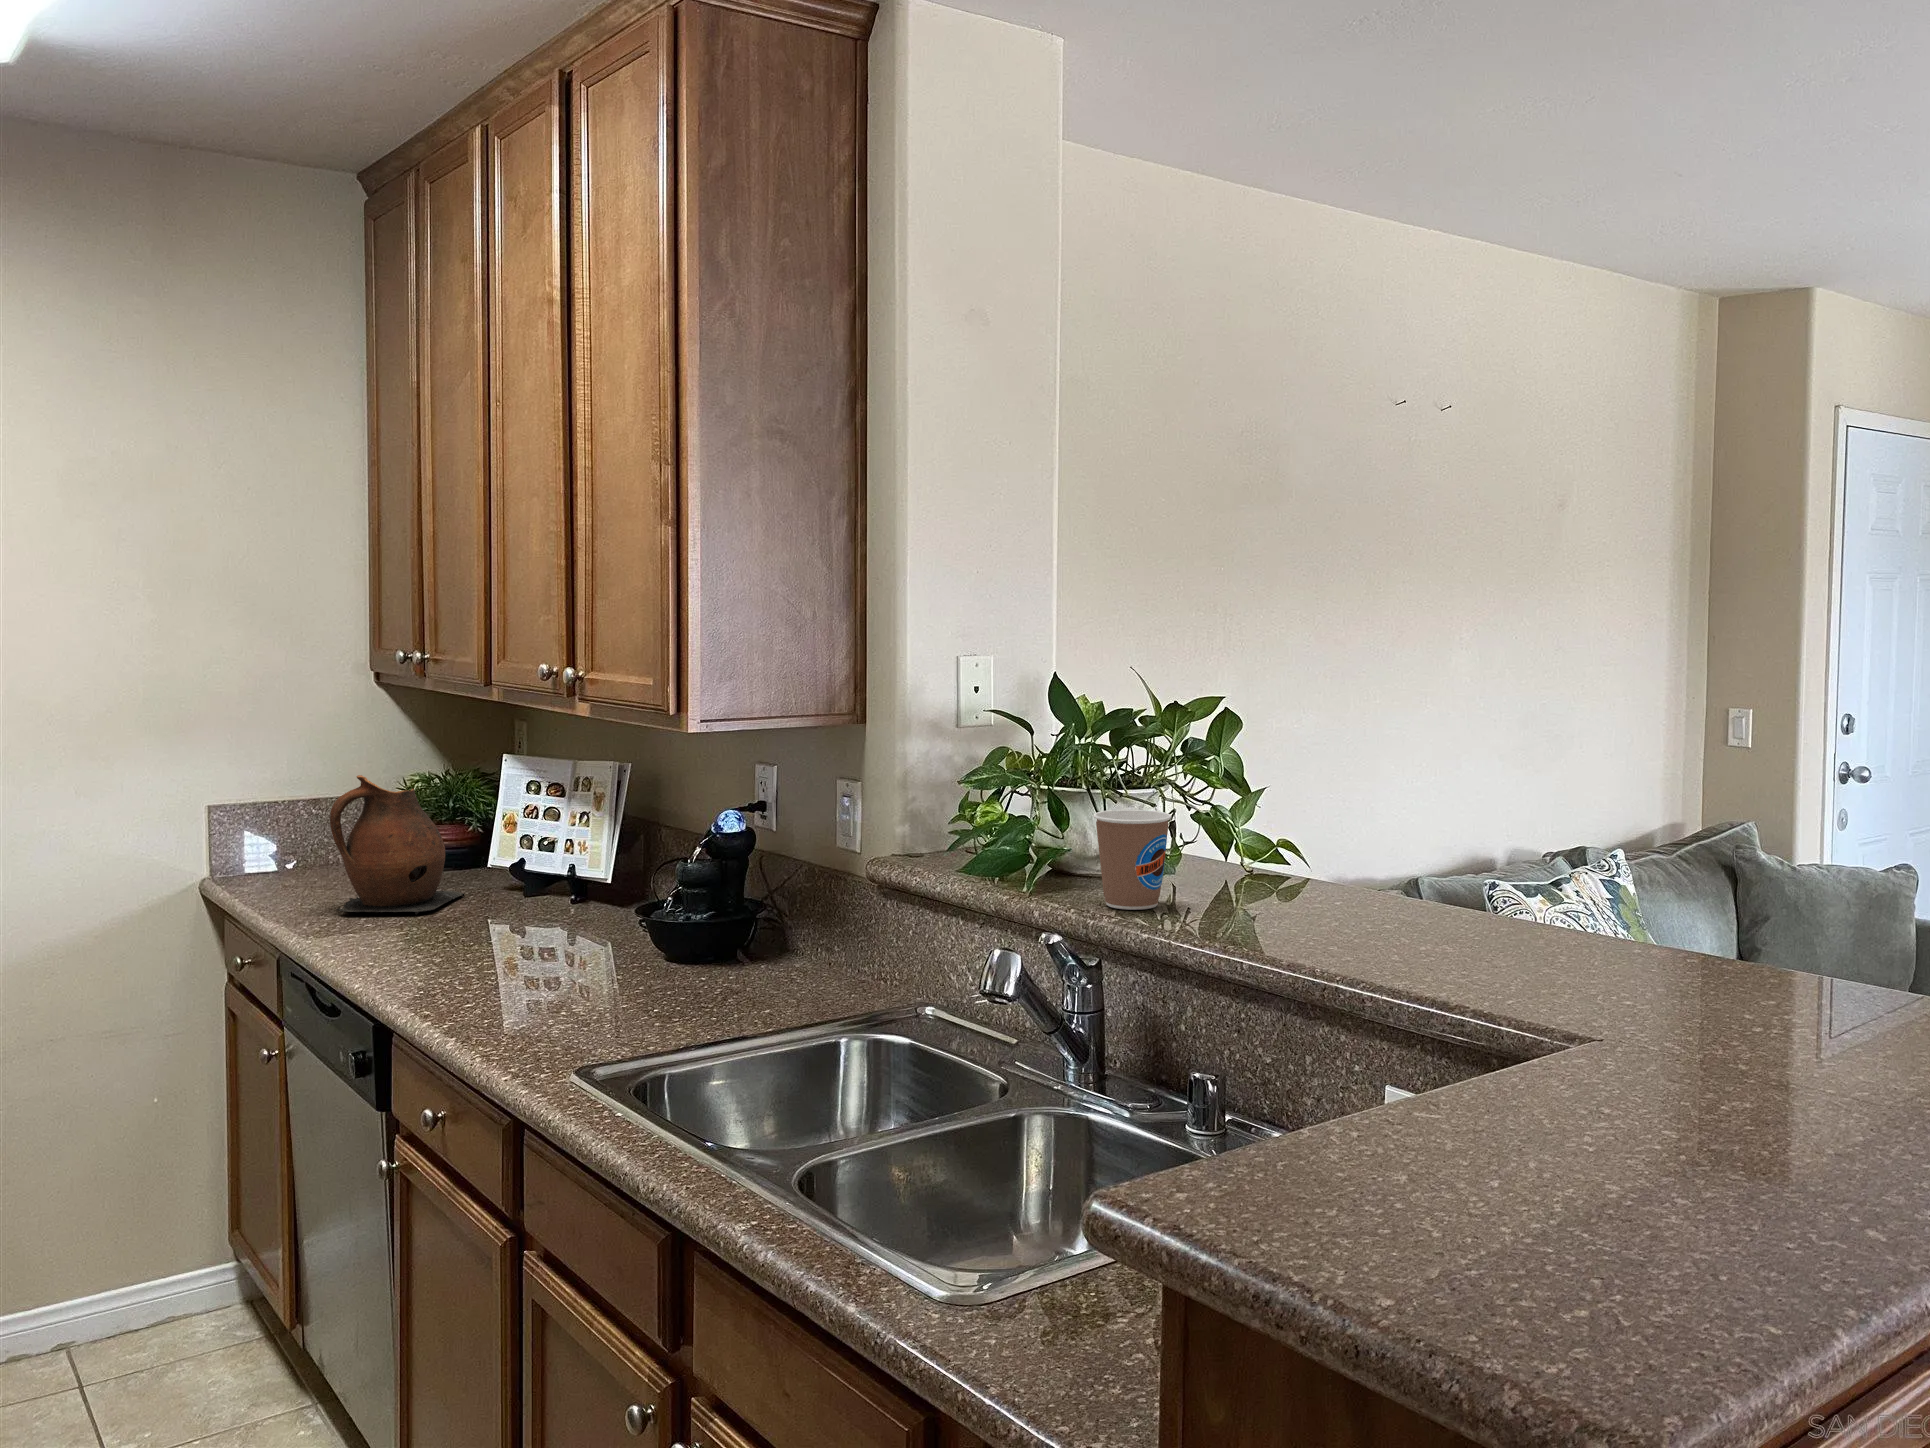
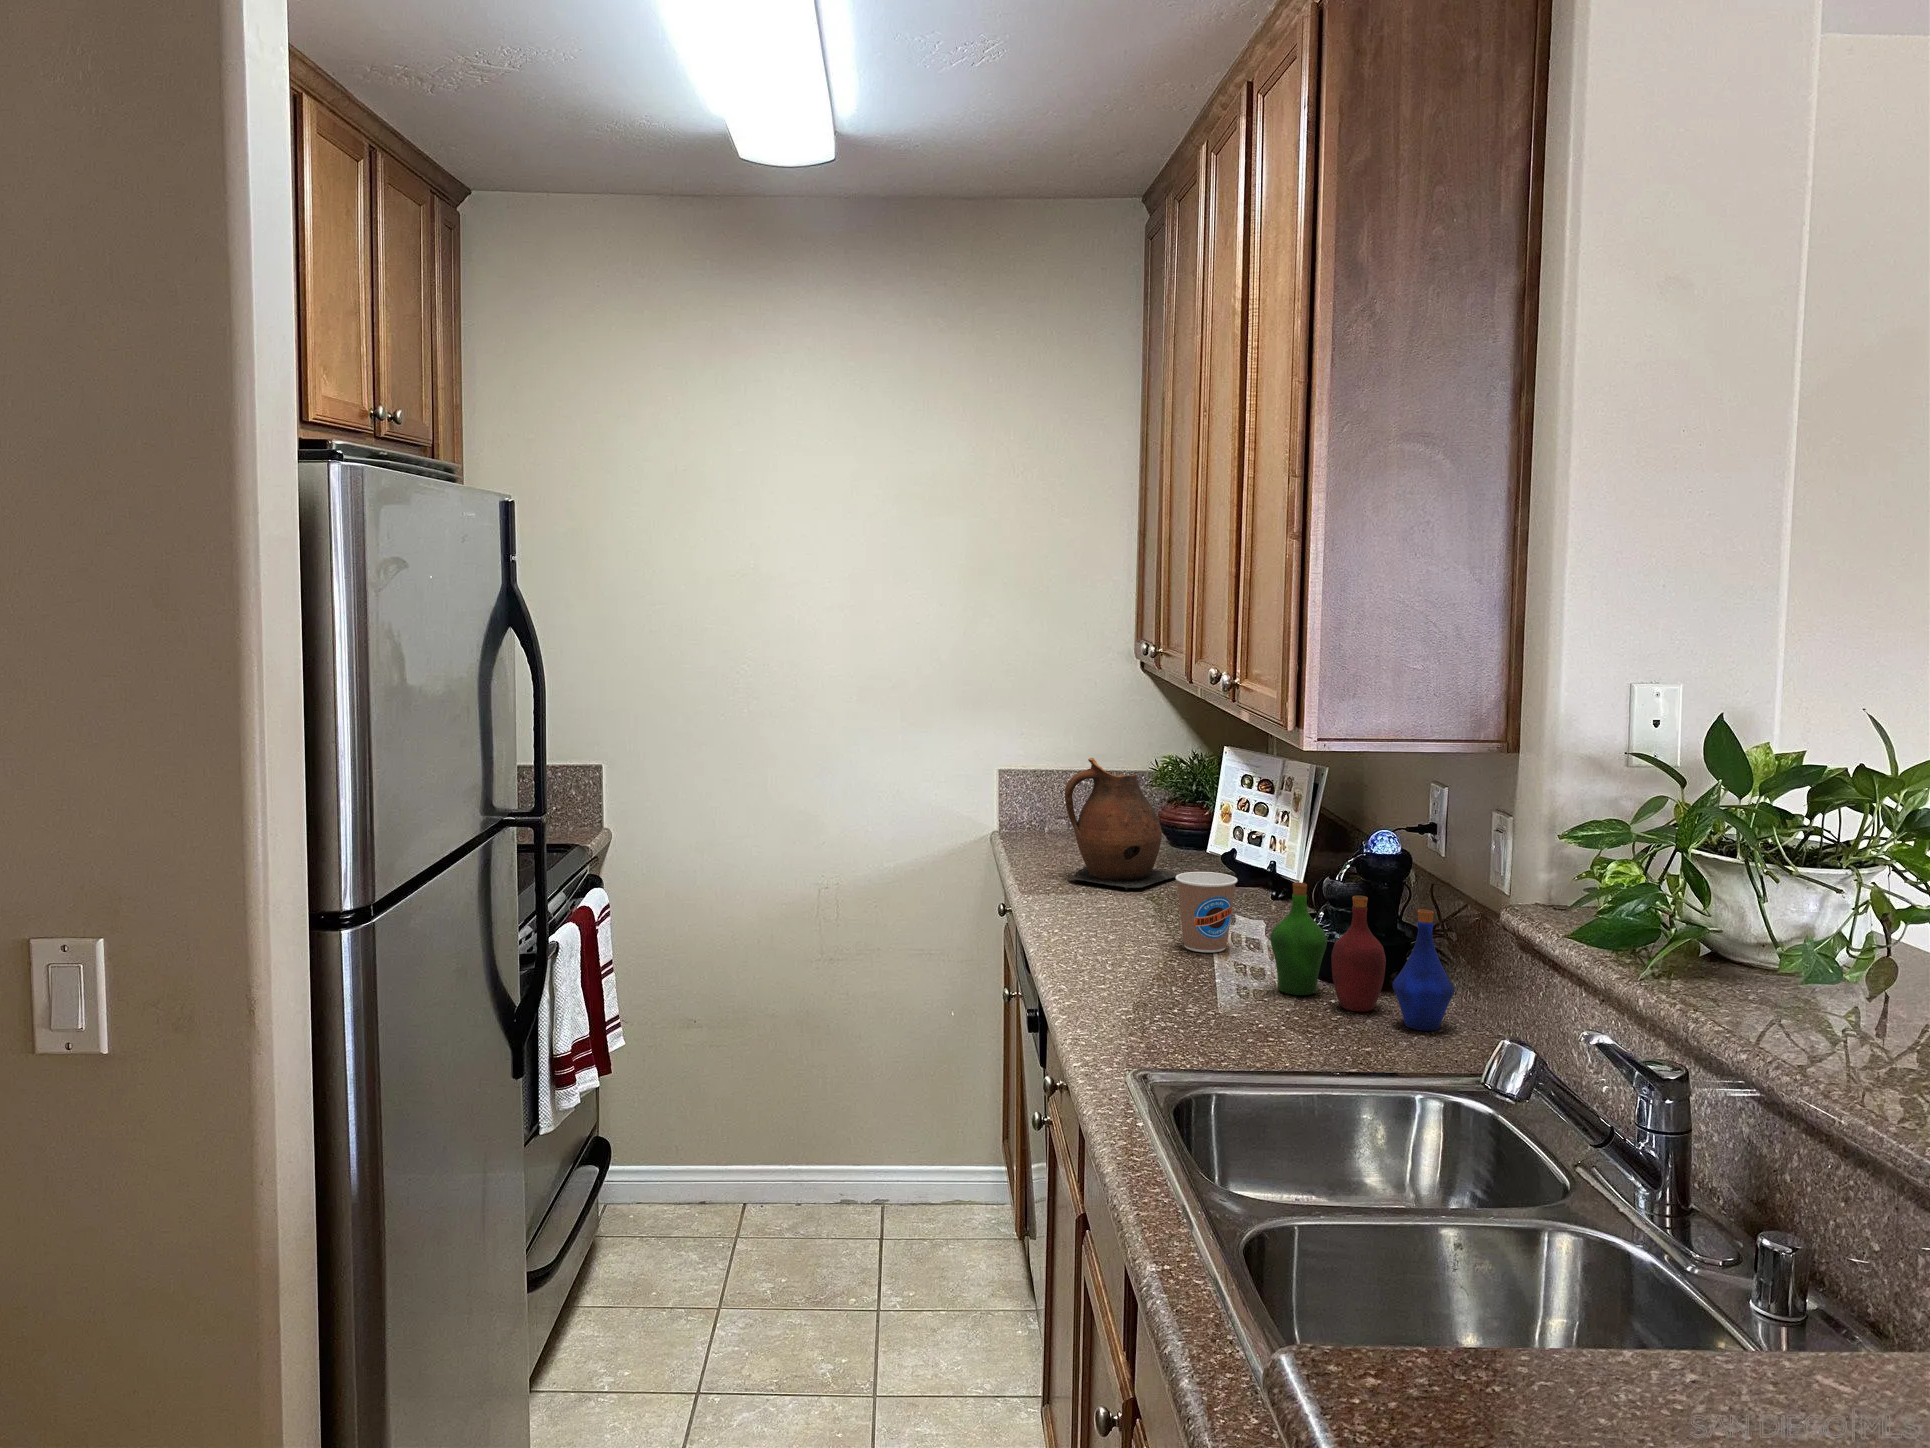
coffee cup: present [1093,810,1171,910] -> present [1176,872,1237,952]
bottle: none [644,867,833,987] -> present [1270,882,1455,1031]

